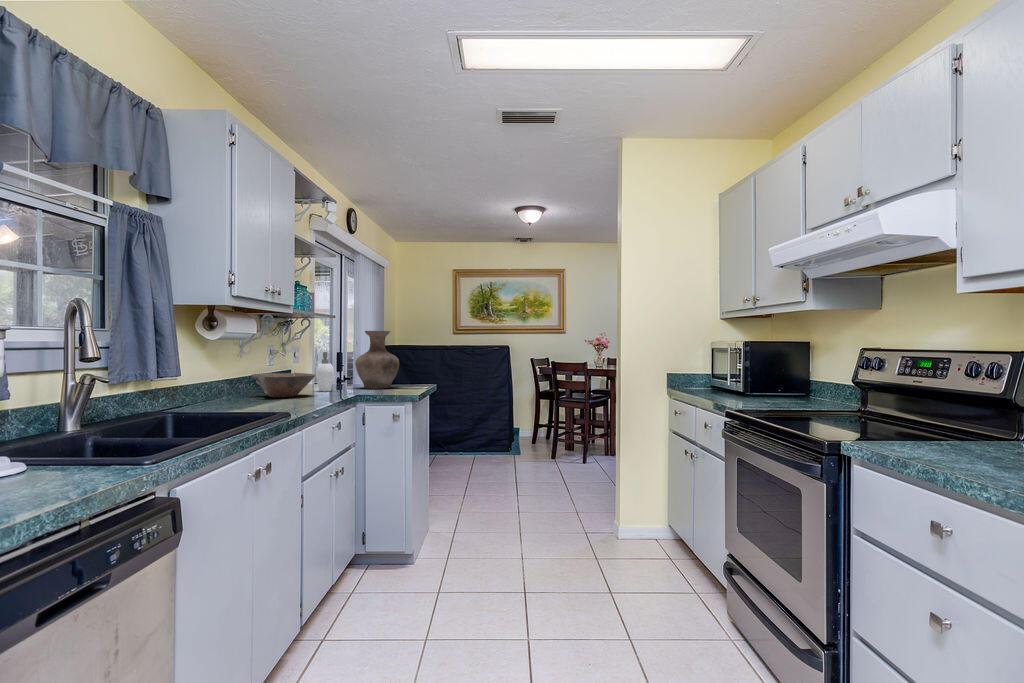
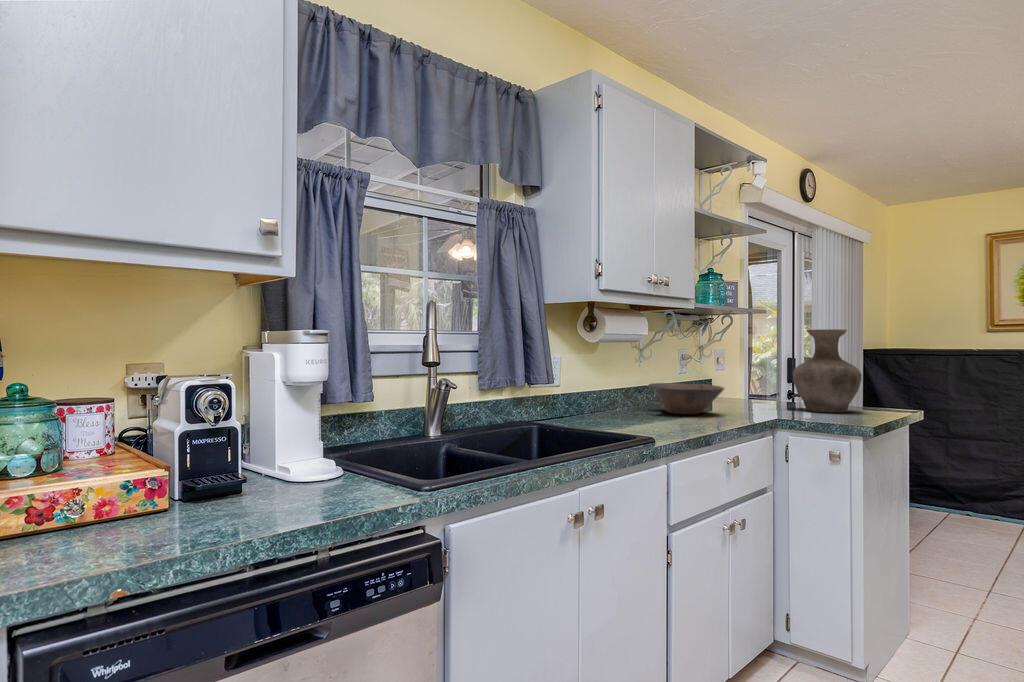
soap dispenser: present [316,352,334,391] -> none [734,358,765,410]

